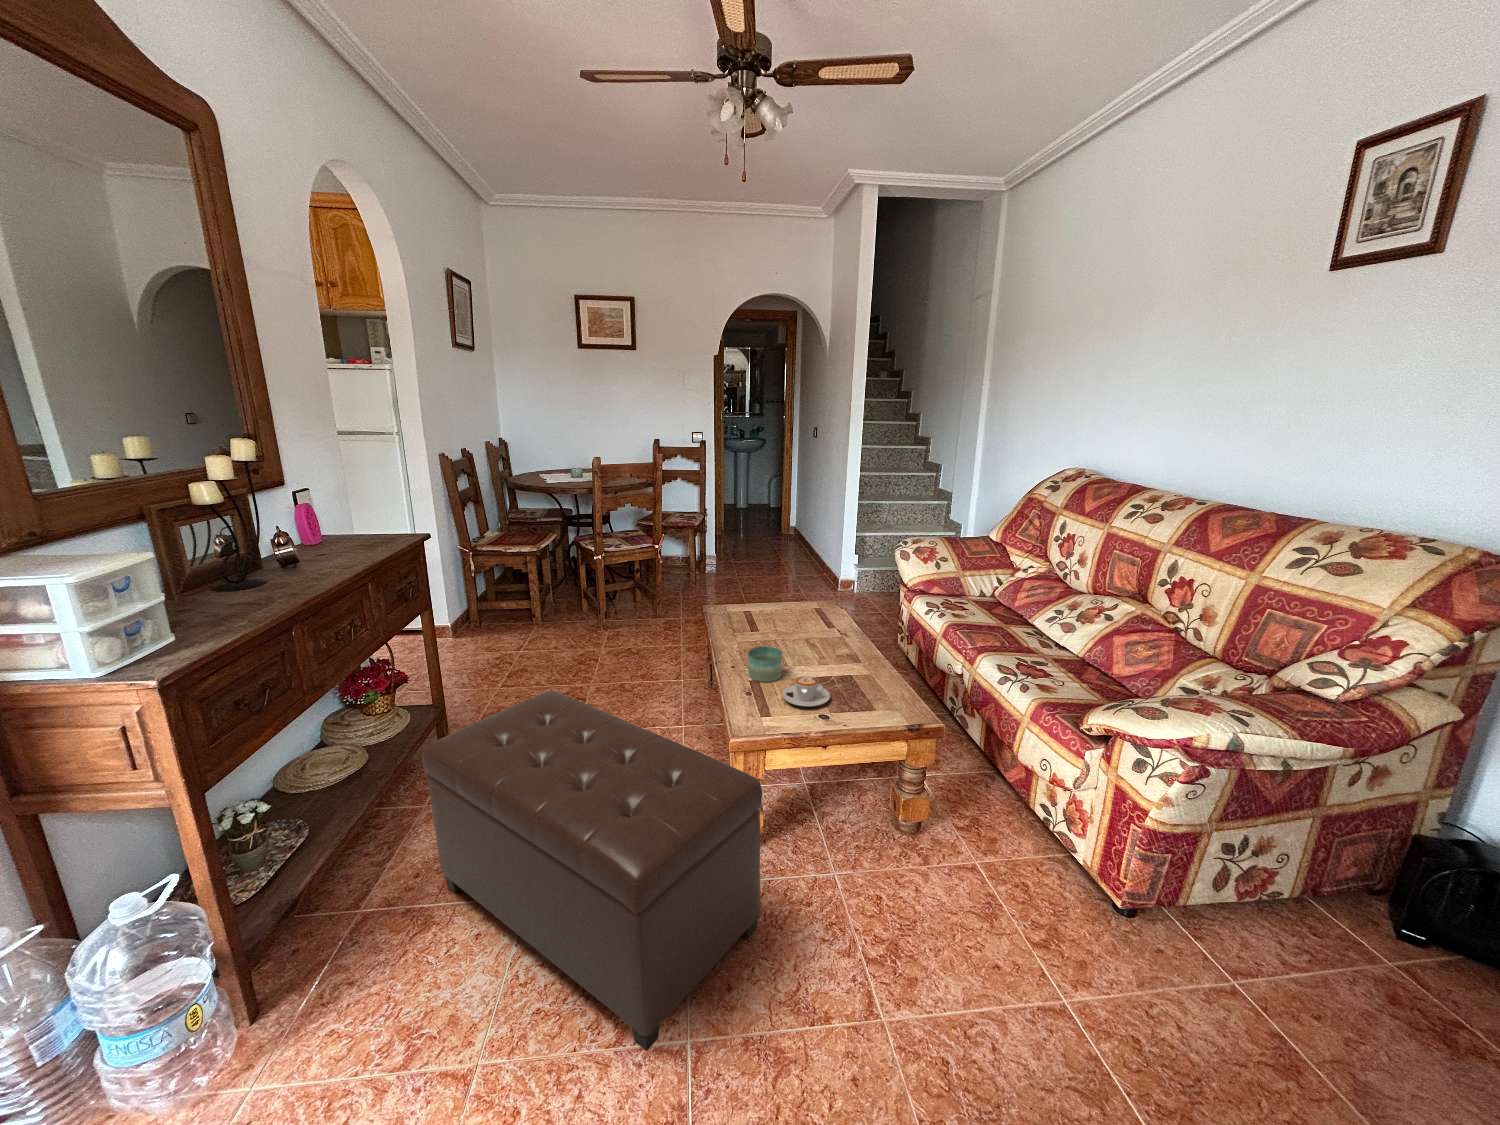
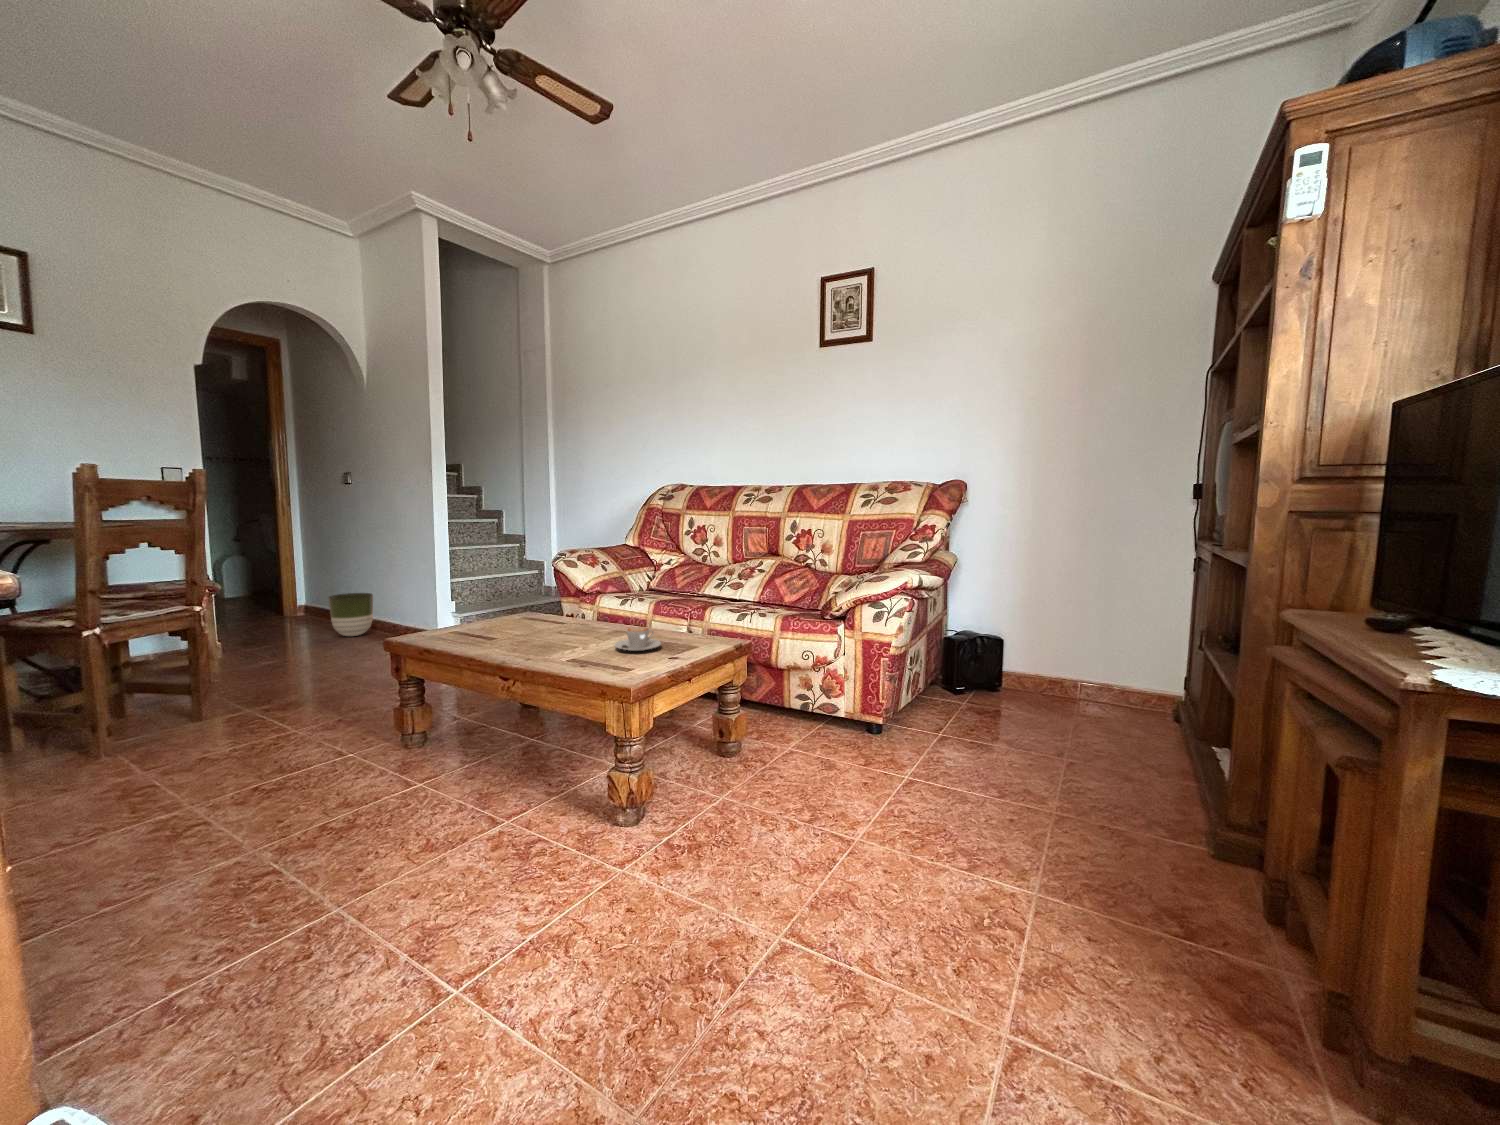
planter: none [778,532,809,570] -> present [329,593,373,636]
candle: present [748,646,782,682] -> none [551,619,589,651]
ottoman: present [422,691,762,1051] -> none [237,677,772,1065]

